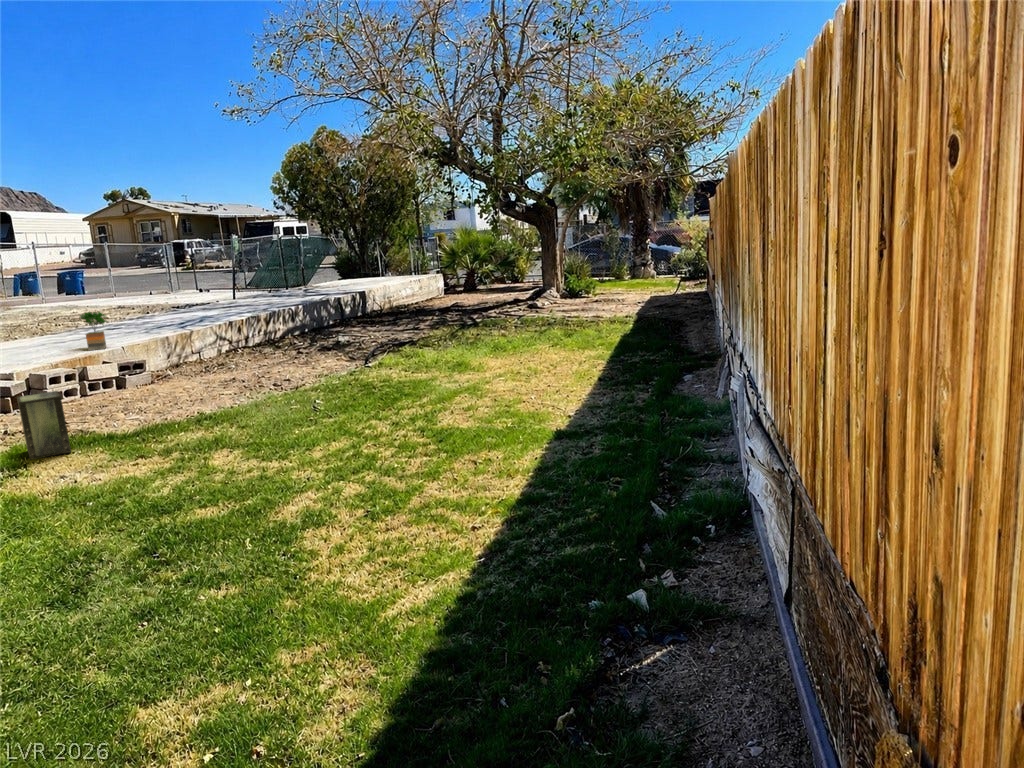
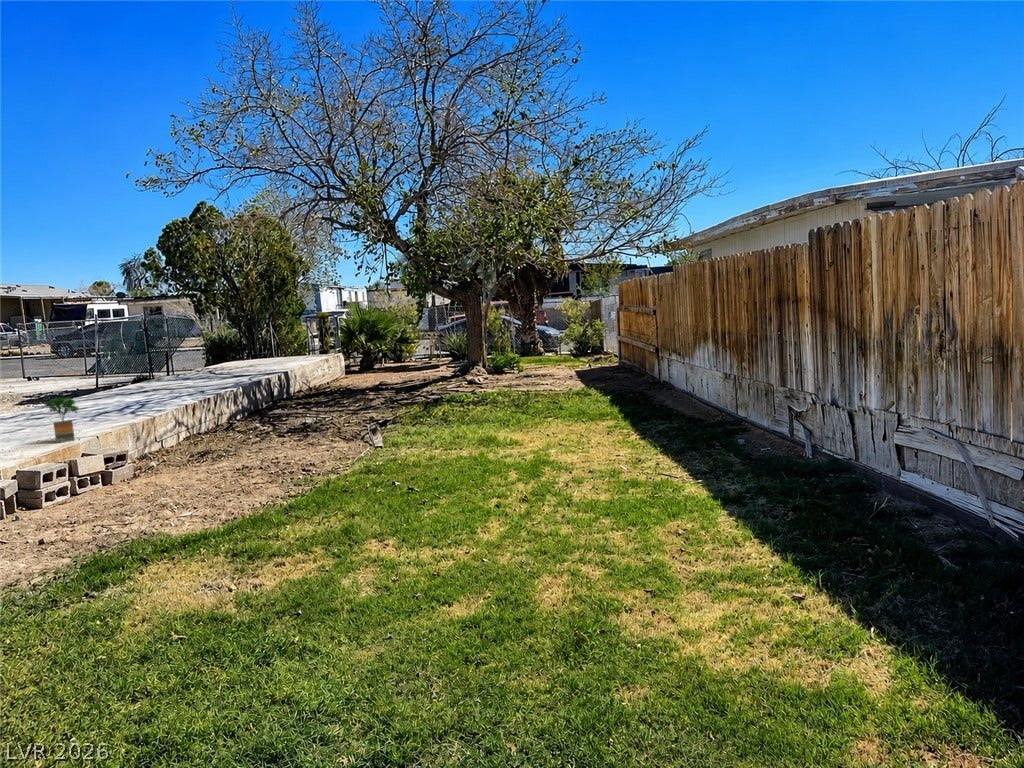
storage box: present [17,391,71,459] -> none [82,483,152,566]

